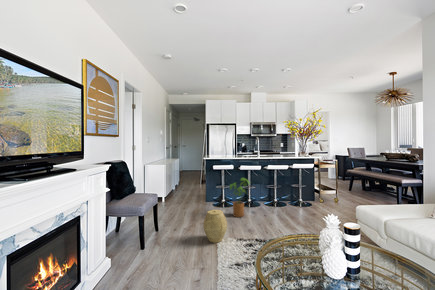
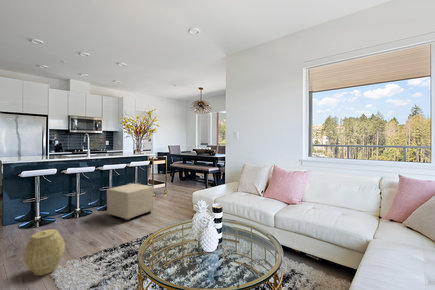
house plant: present [230,178,250,217] -> none [54,183,86,233]
ottoman: none [269,185,314,221] -> present [107,184,154,221]

